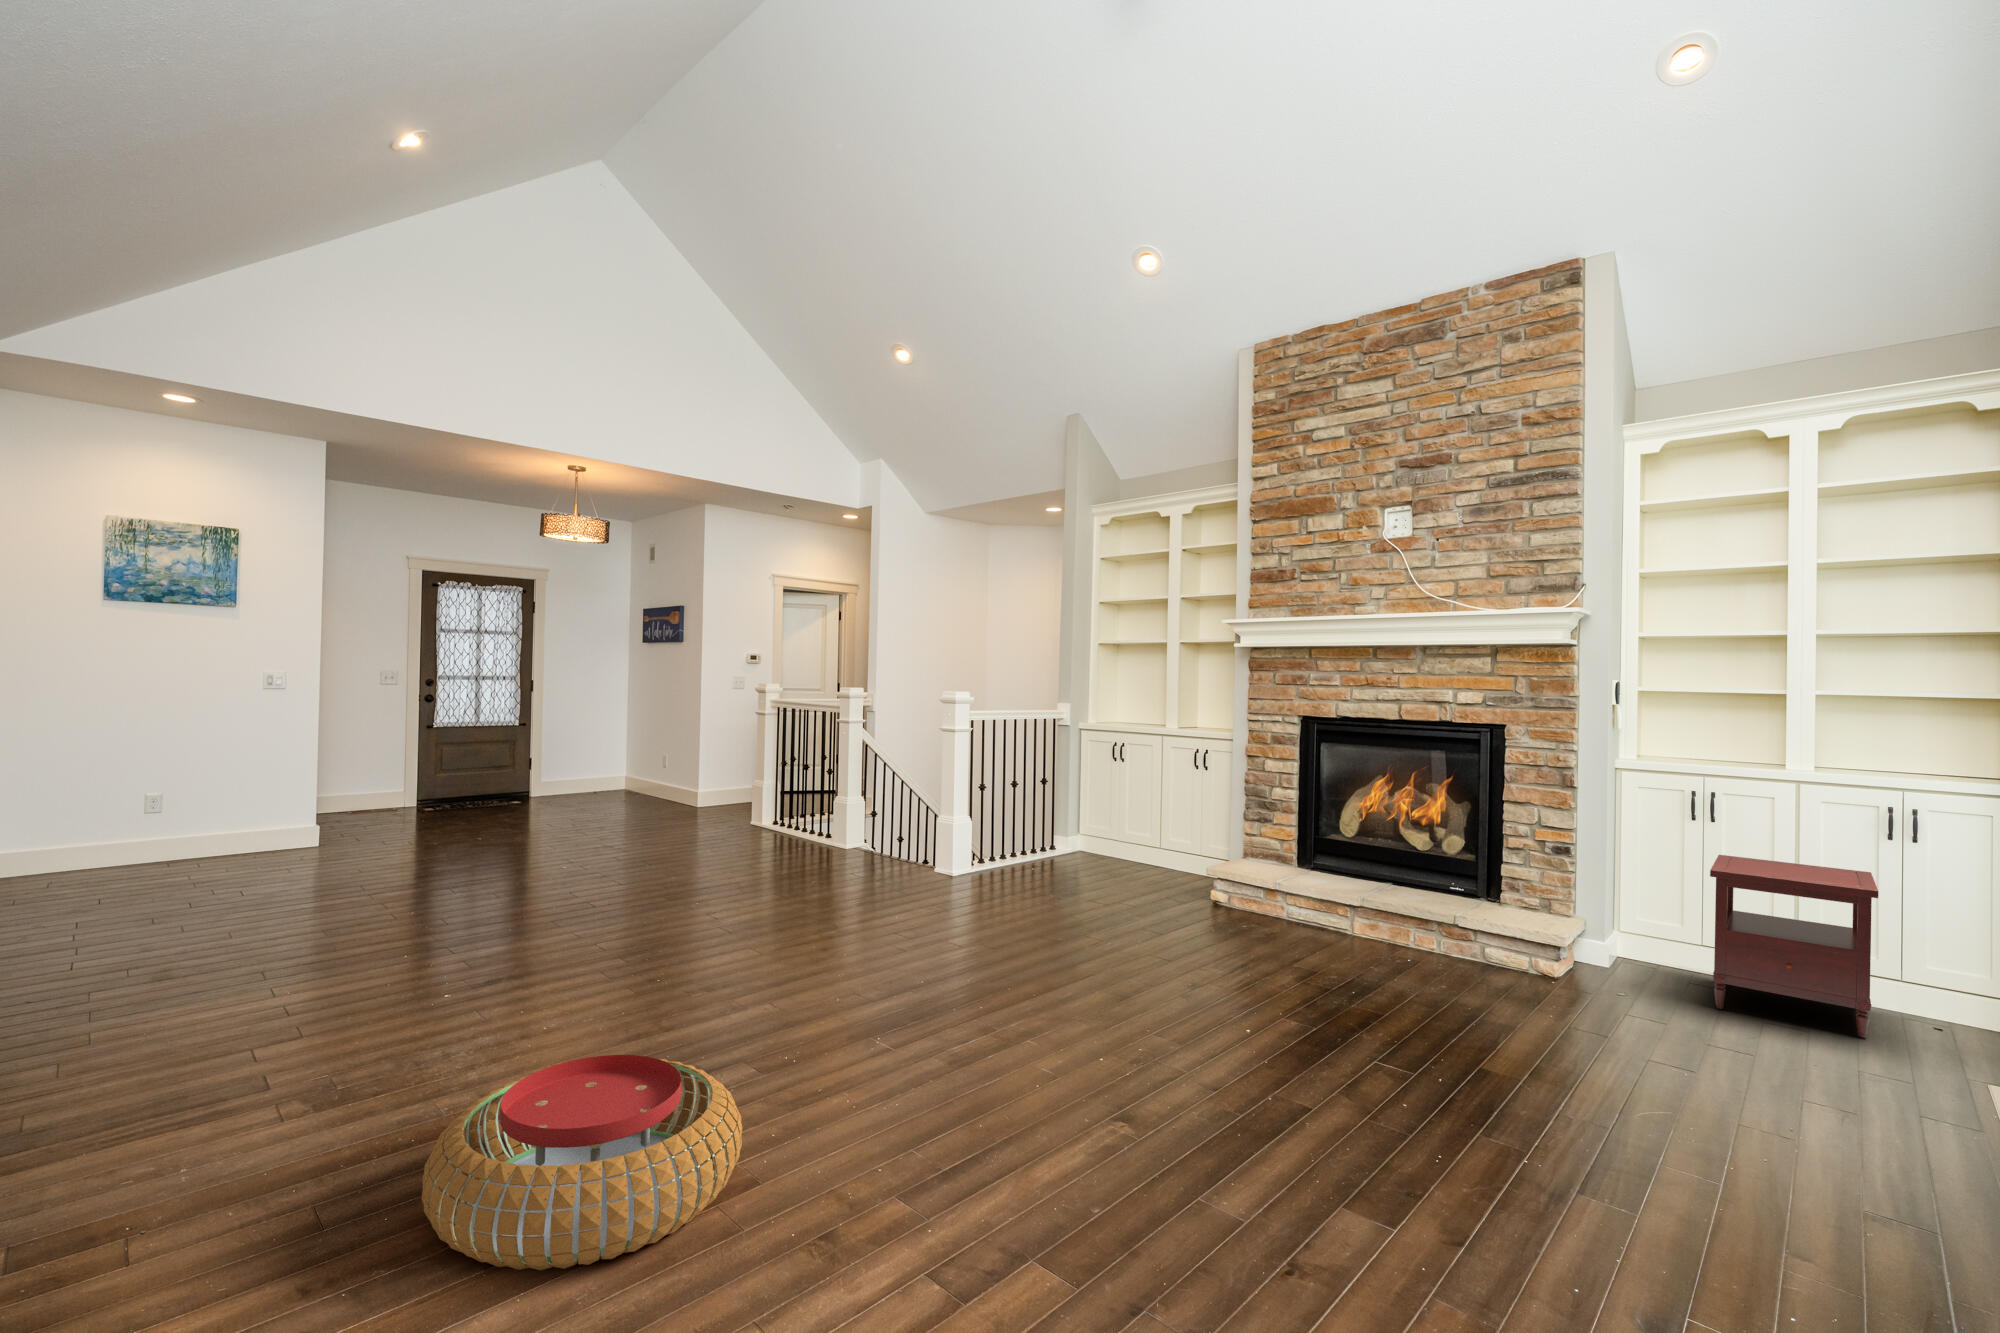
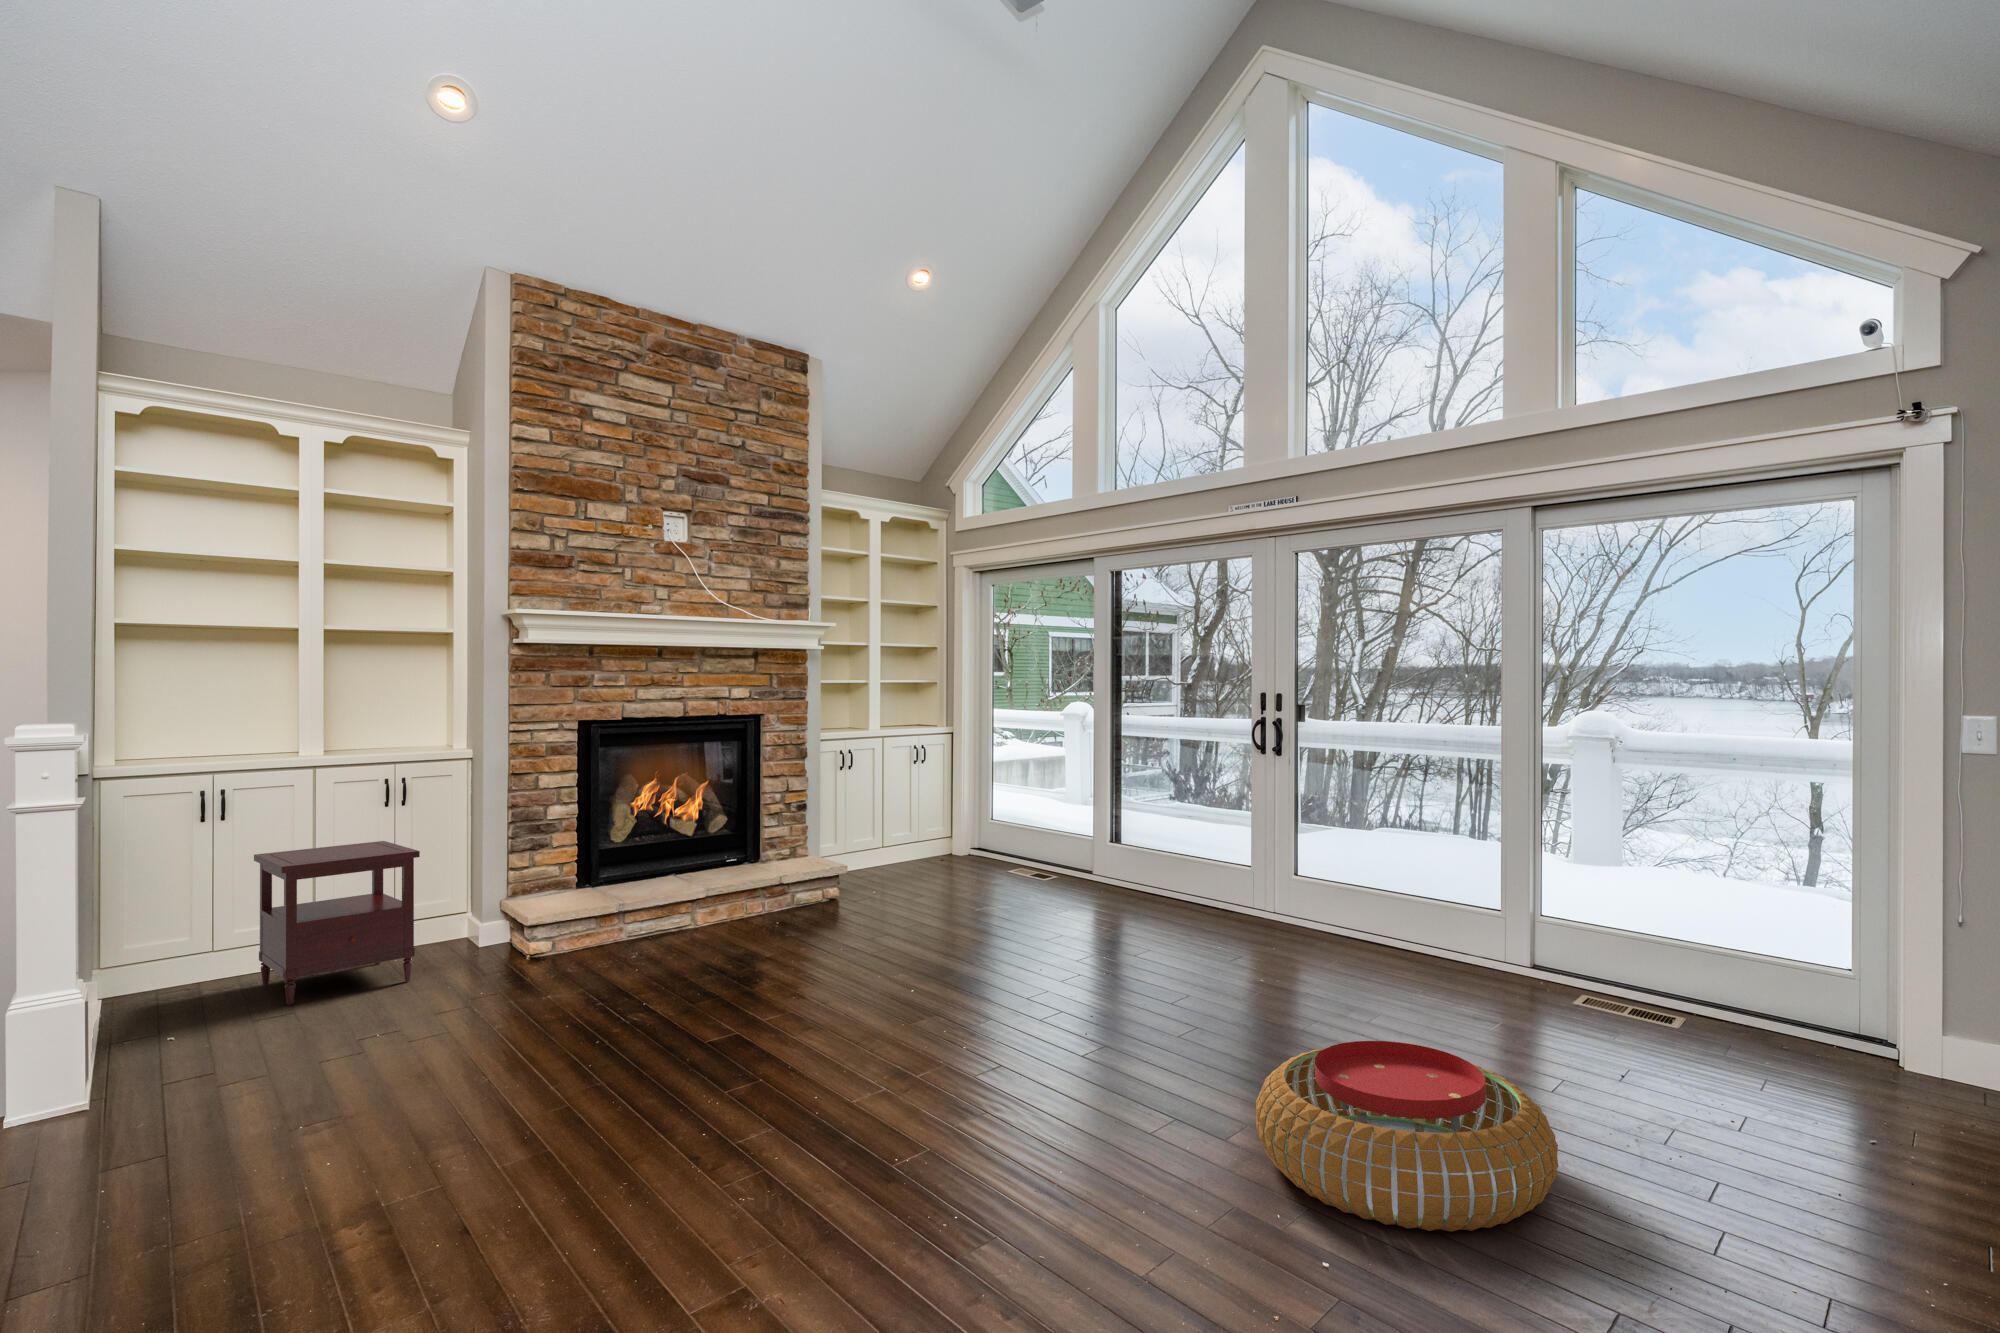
side table: present [1710,855,1878,1038] -> present [254,841,420,1005]

